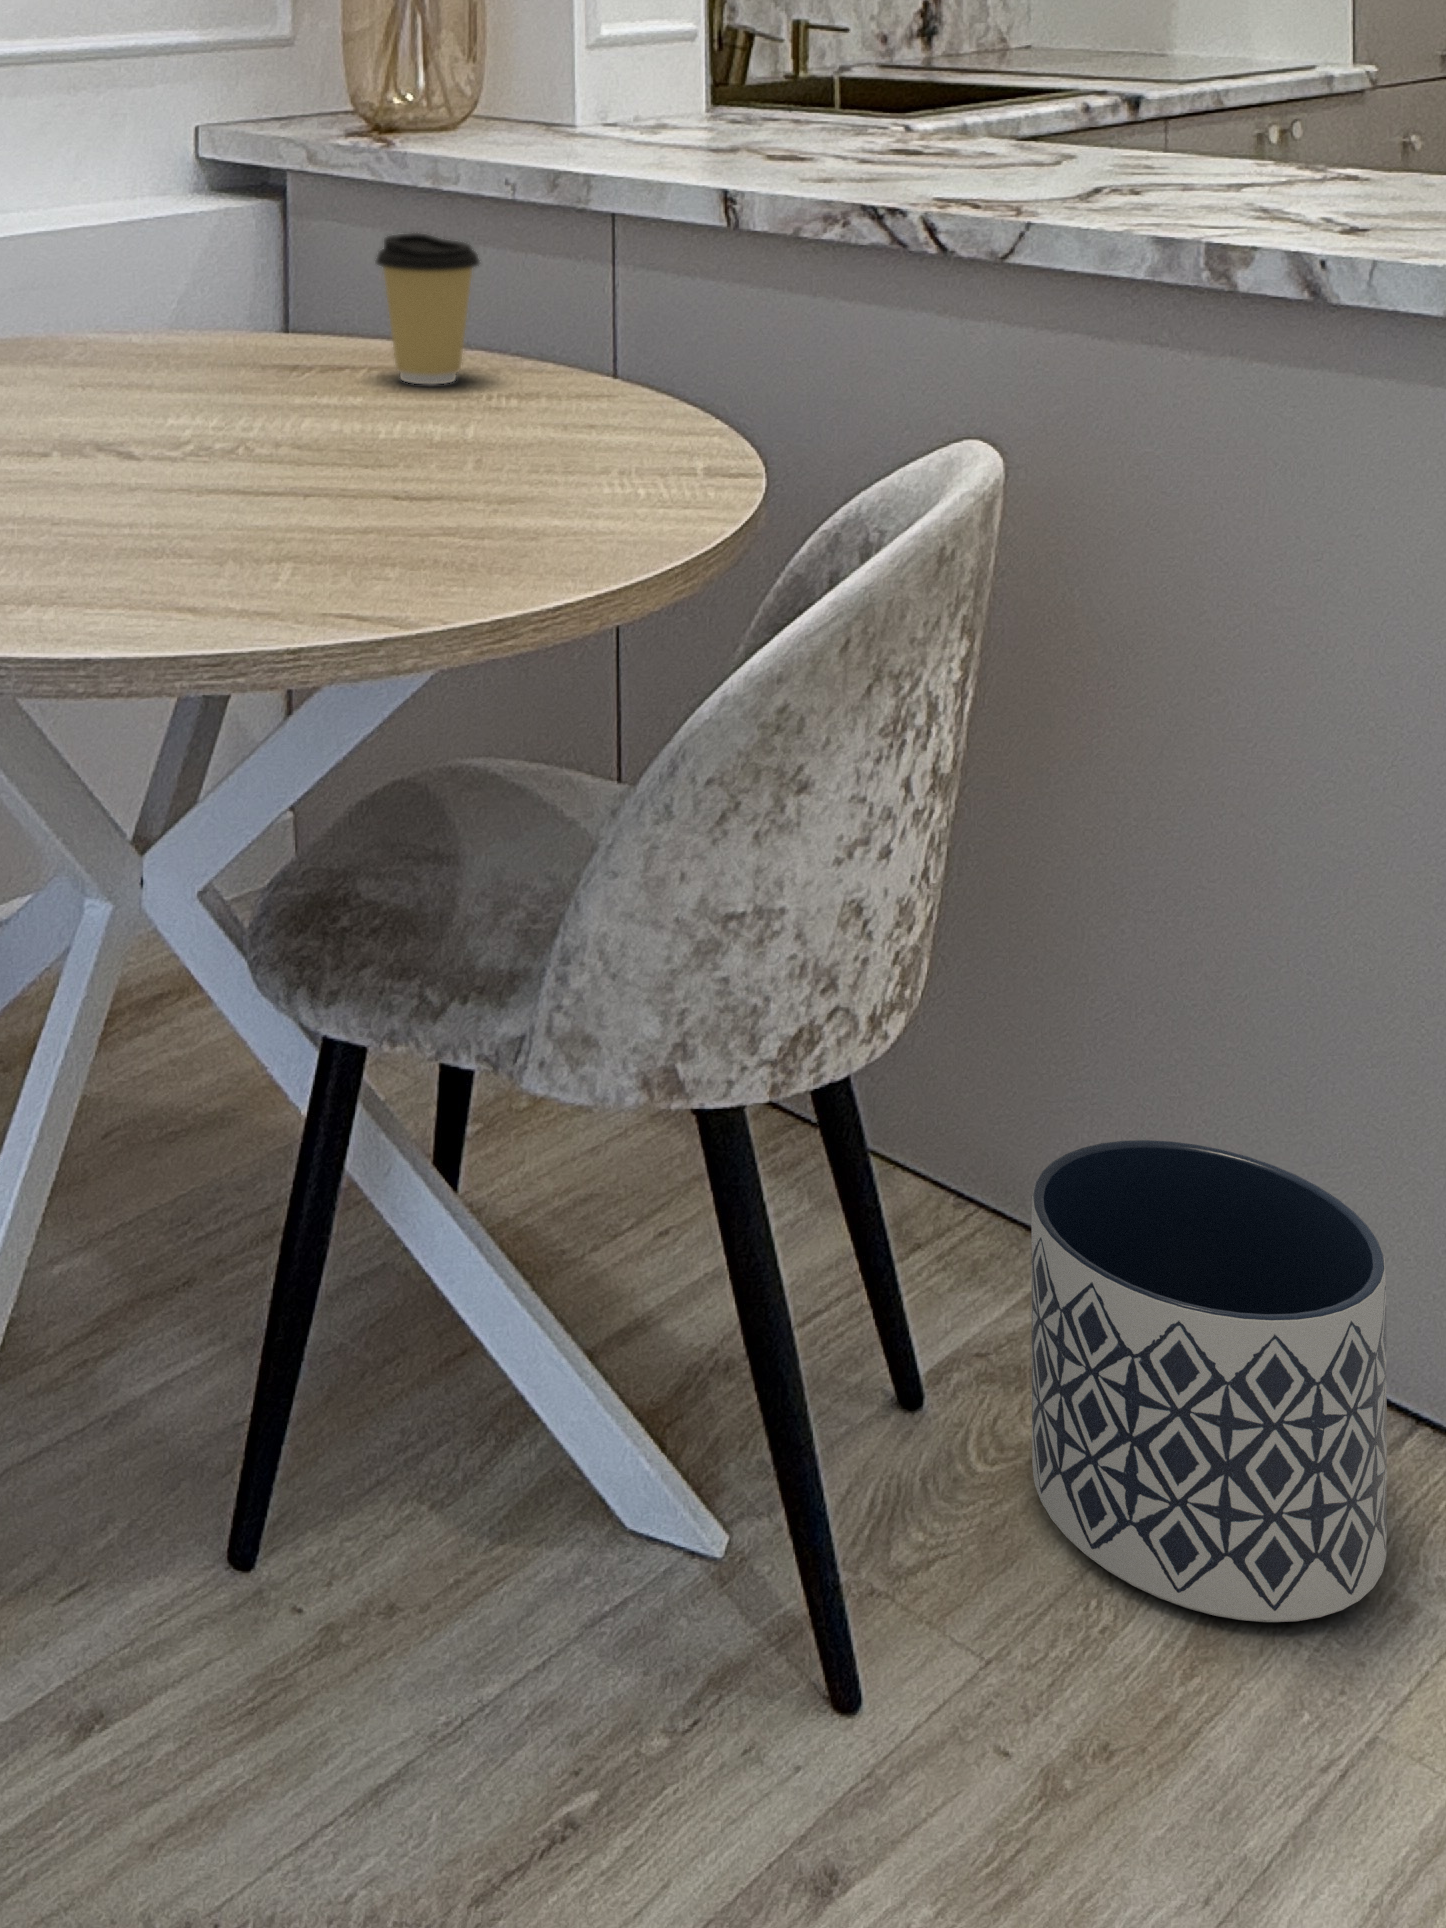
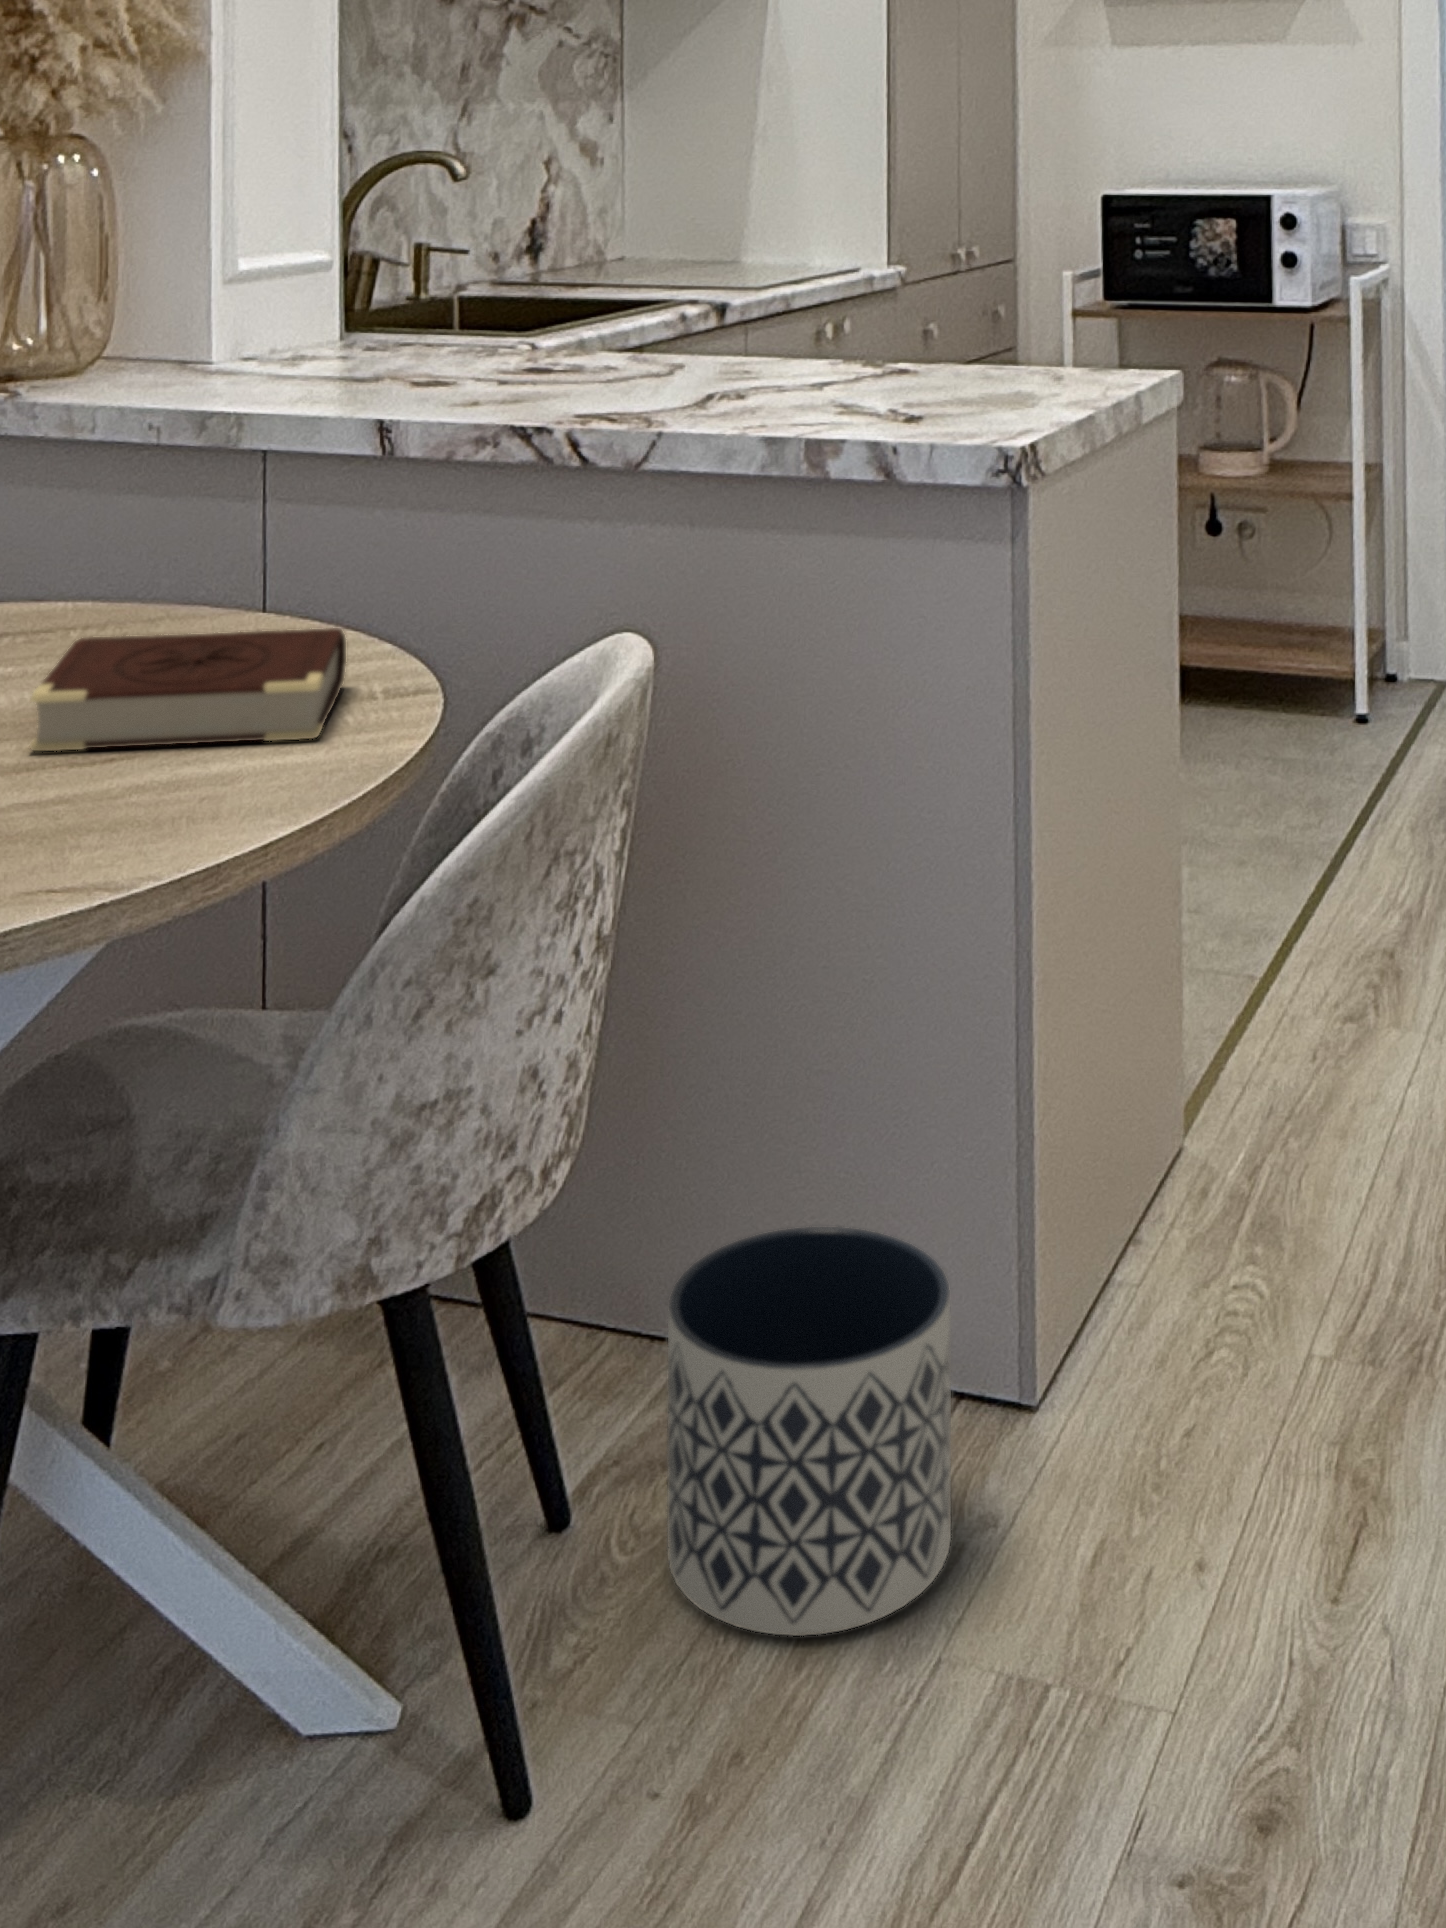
coffee cup: present [376,233,479,385] -> none [28,483,141,636]
book: none [351,384,669,512] -> present [30,628,346,751]

